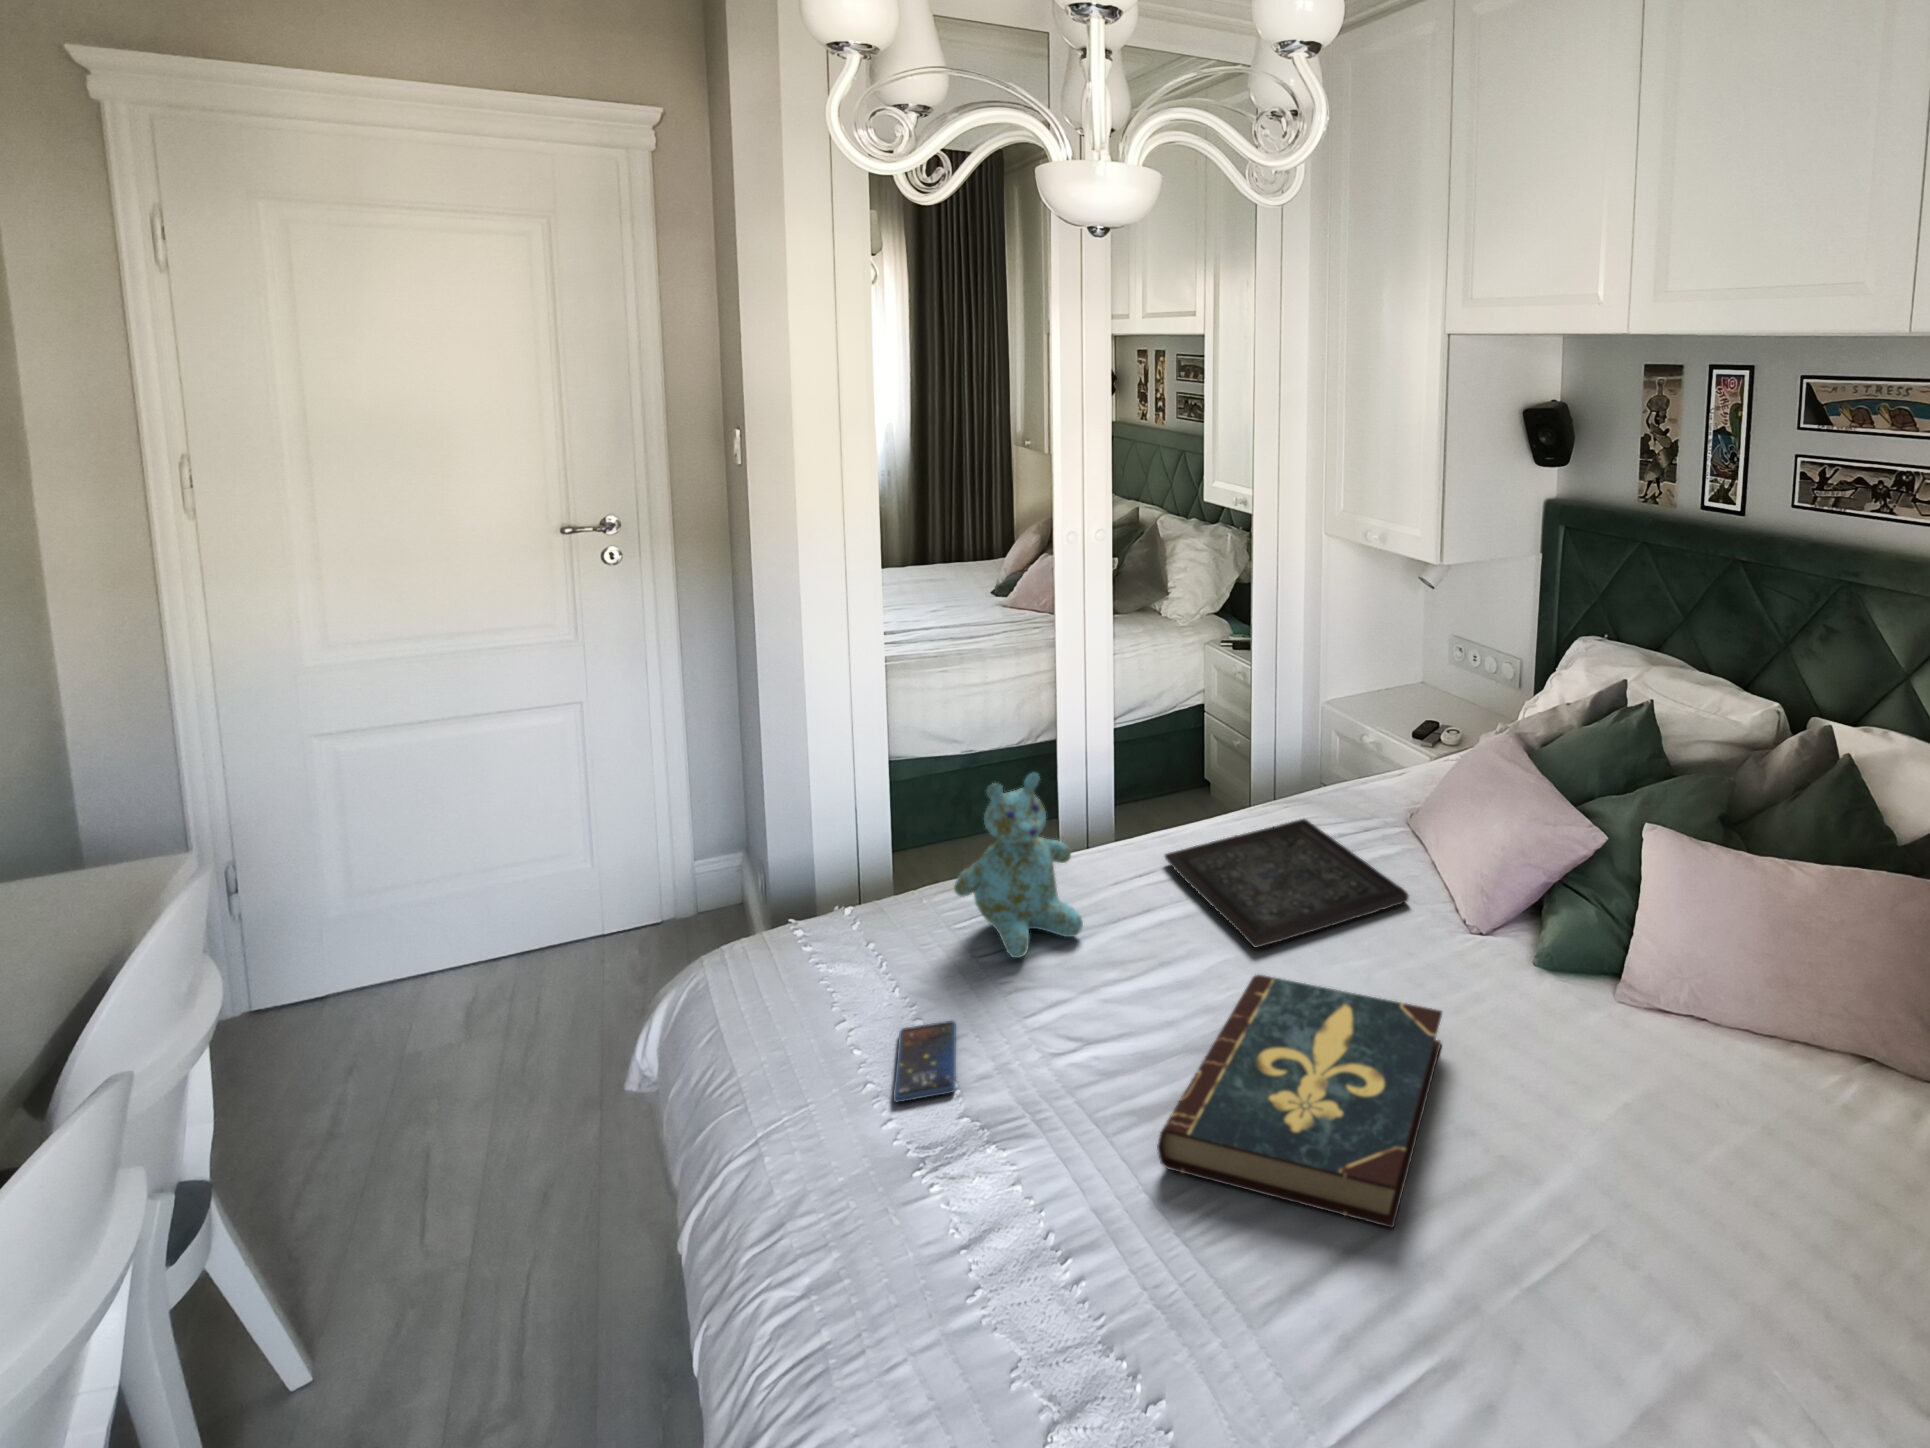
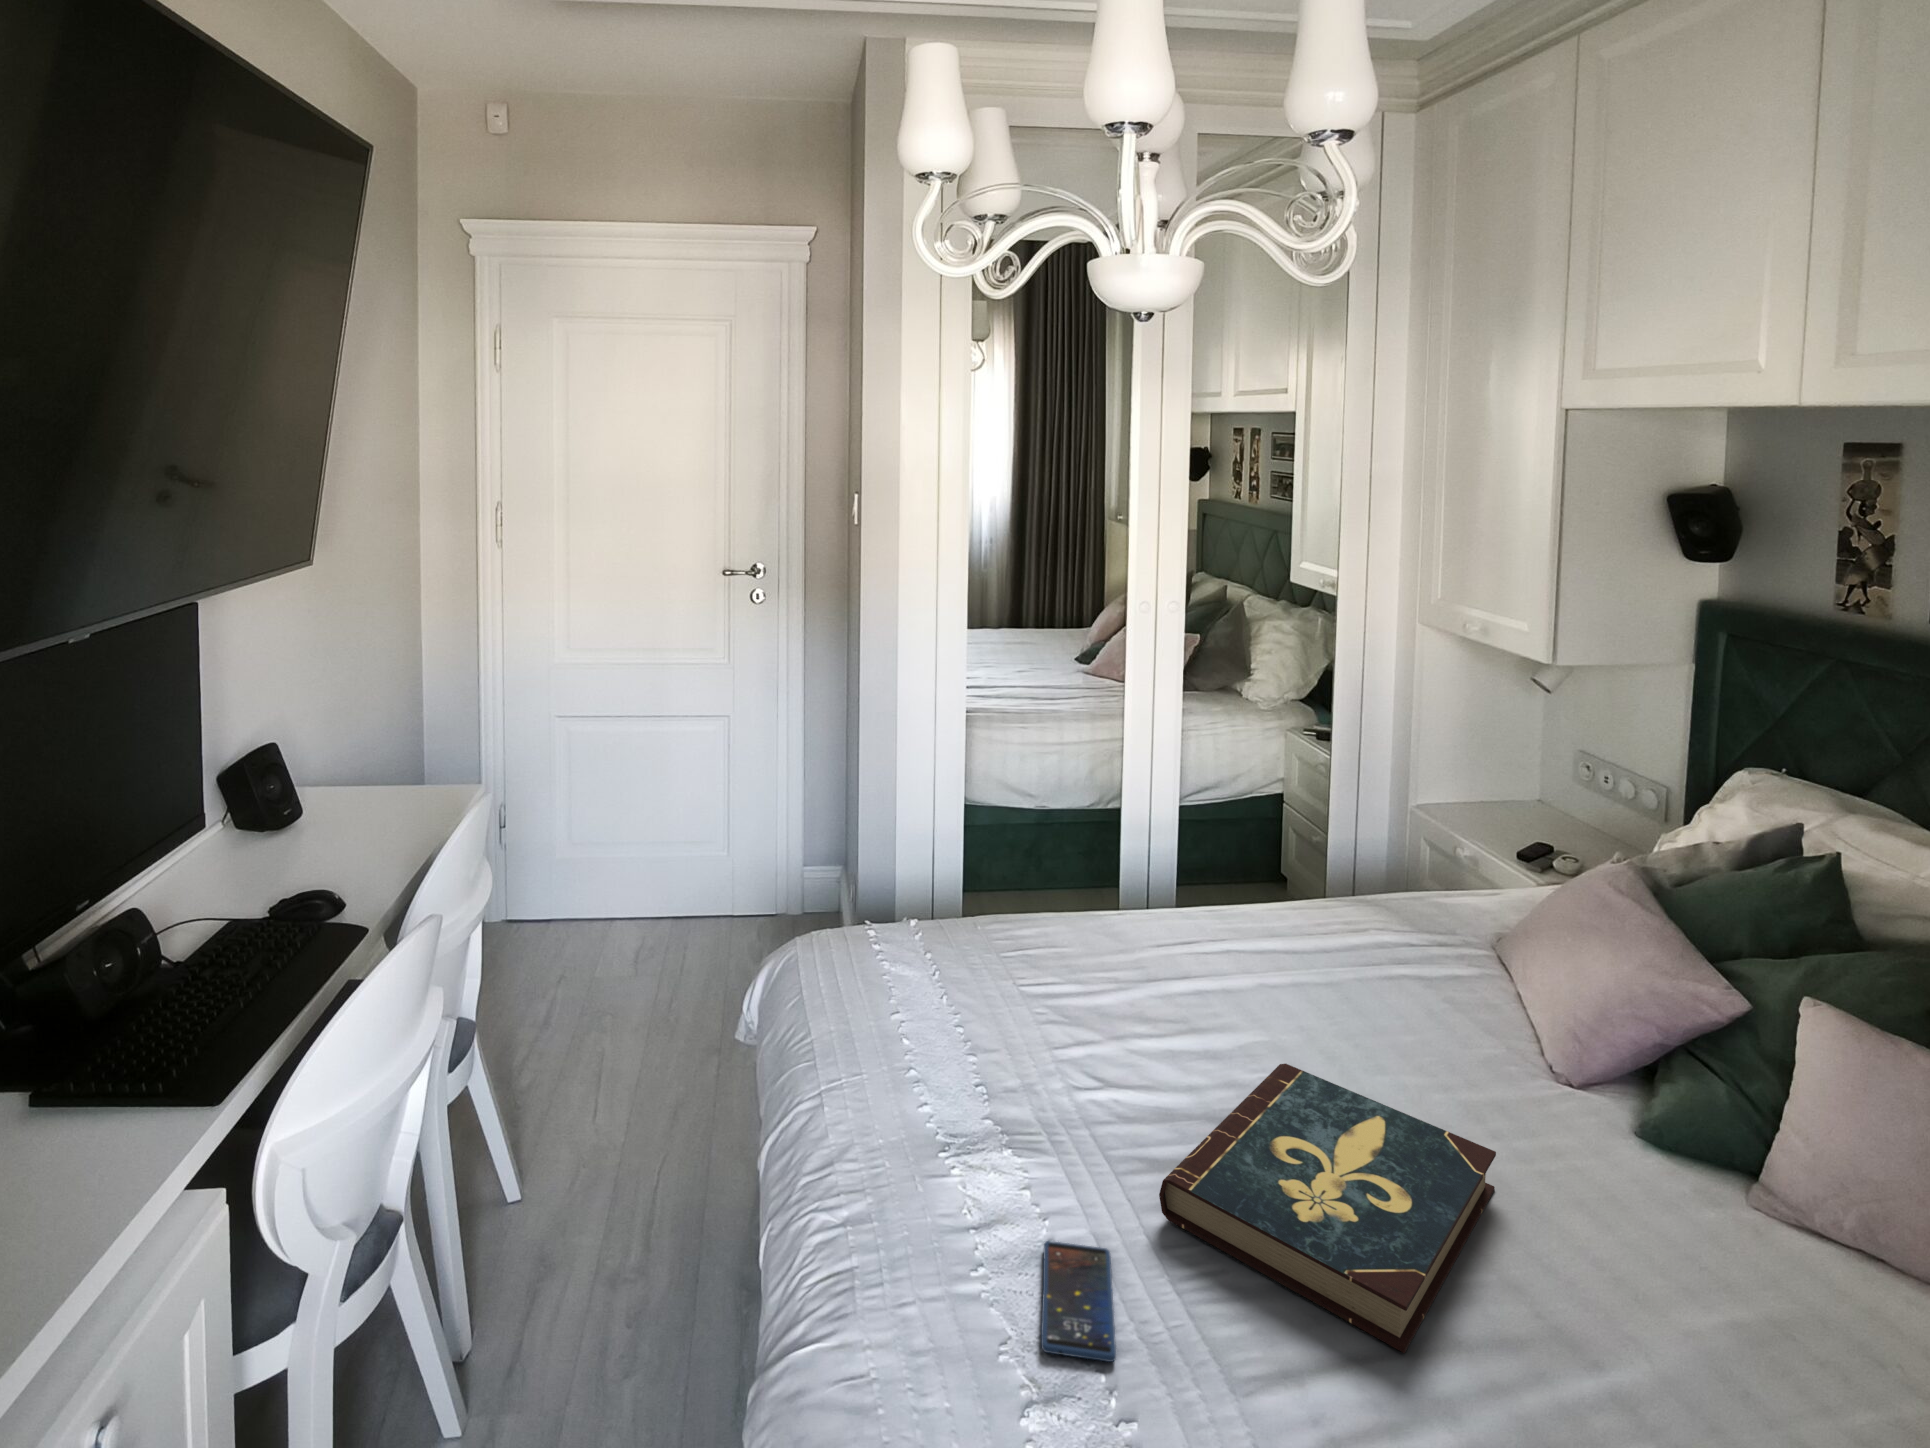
stuffed bear: present [954,773,1083,958] -> none [998,823,1115,996]
tray: present [1165,819,1409,947] -> none [1204,924,1478,1041]
smartphone: present [894,1021,956,1103] -> present [1041,1241,1116,1362]

